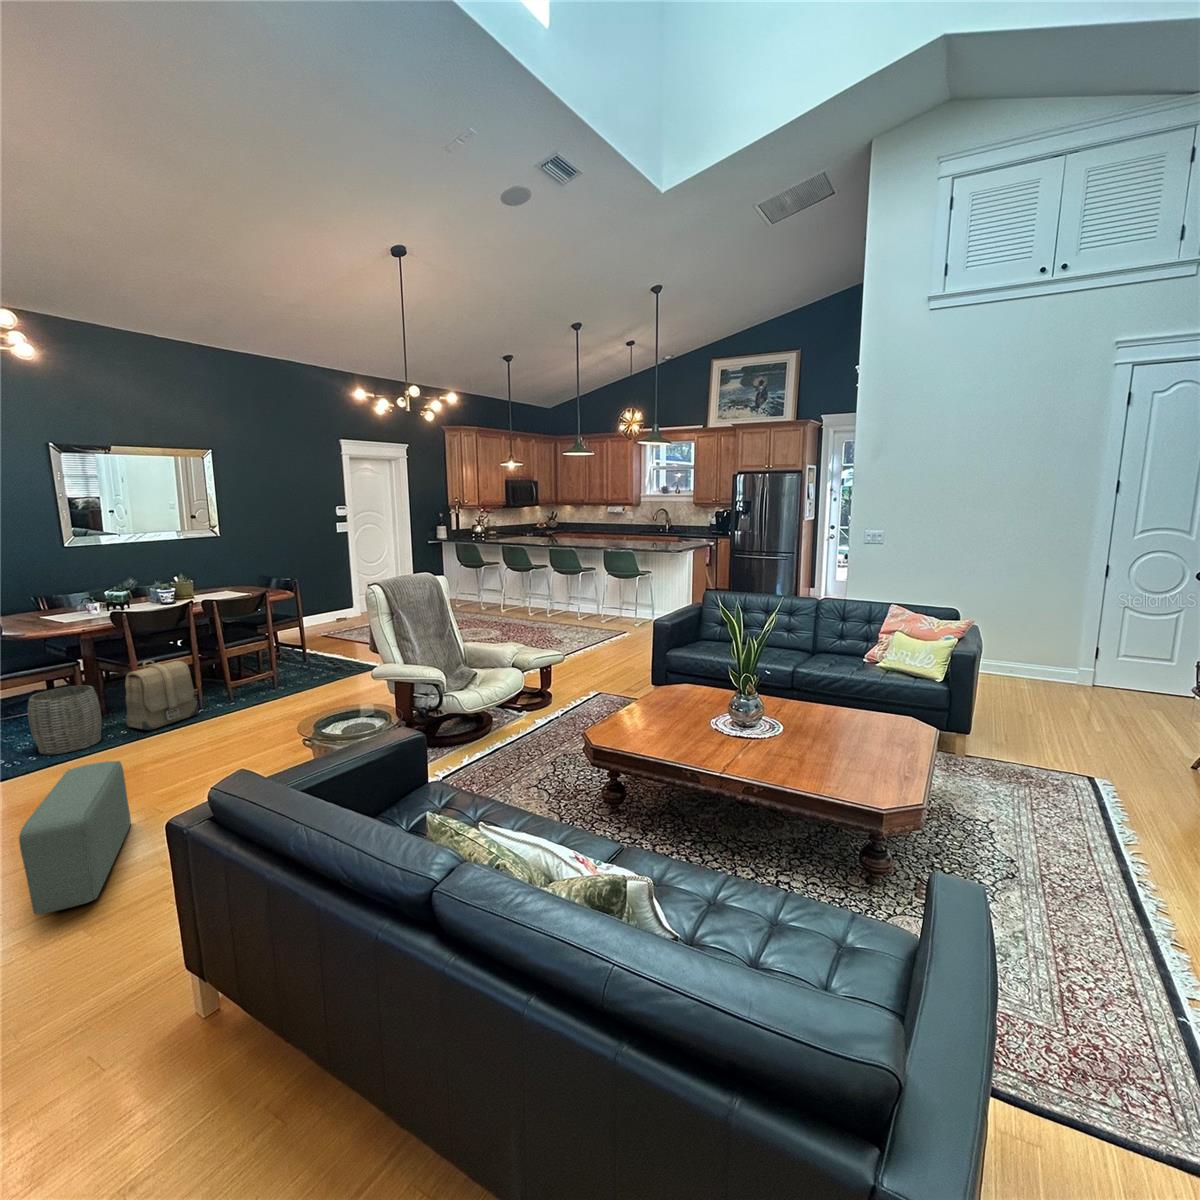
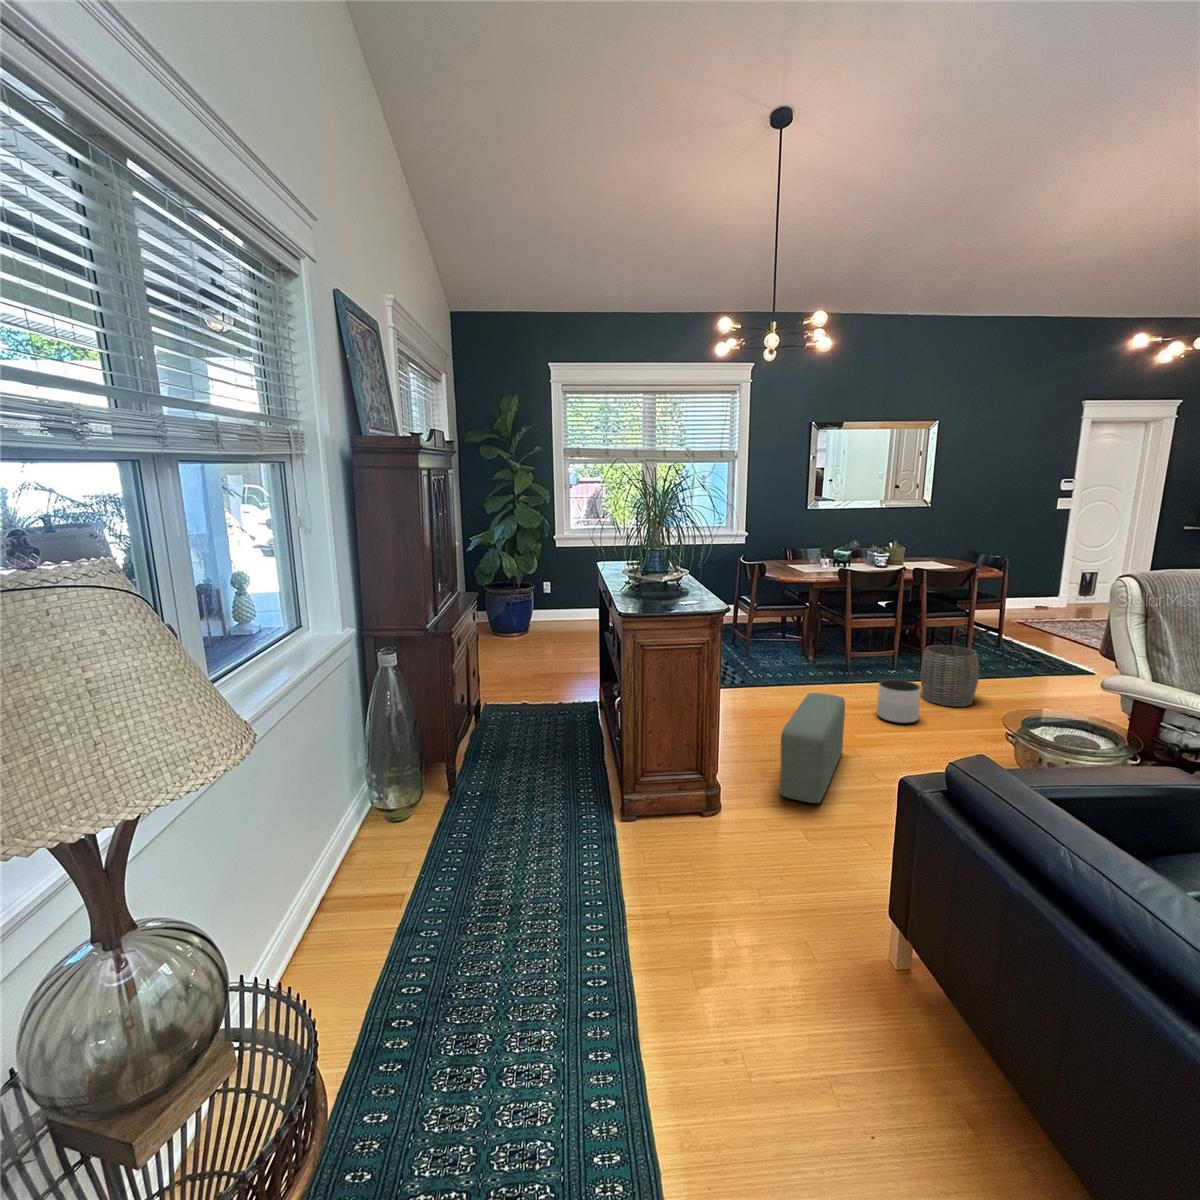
backpack: present [125,660,198,730] -> none [837,616,894,677]
woven basket: present [28,686,102,754] -> present [921,645,979,707]
planter: none [173,719,225,768] -> present [877,680,920,723]

